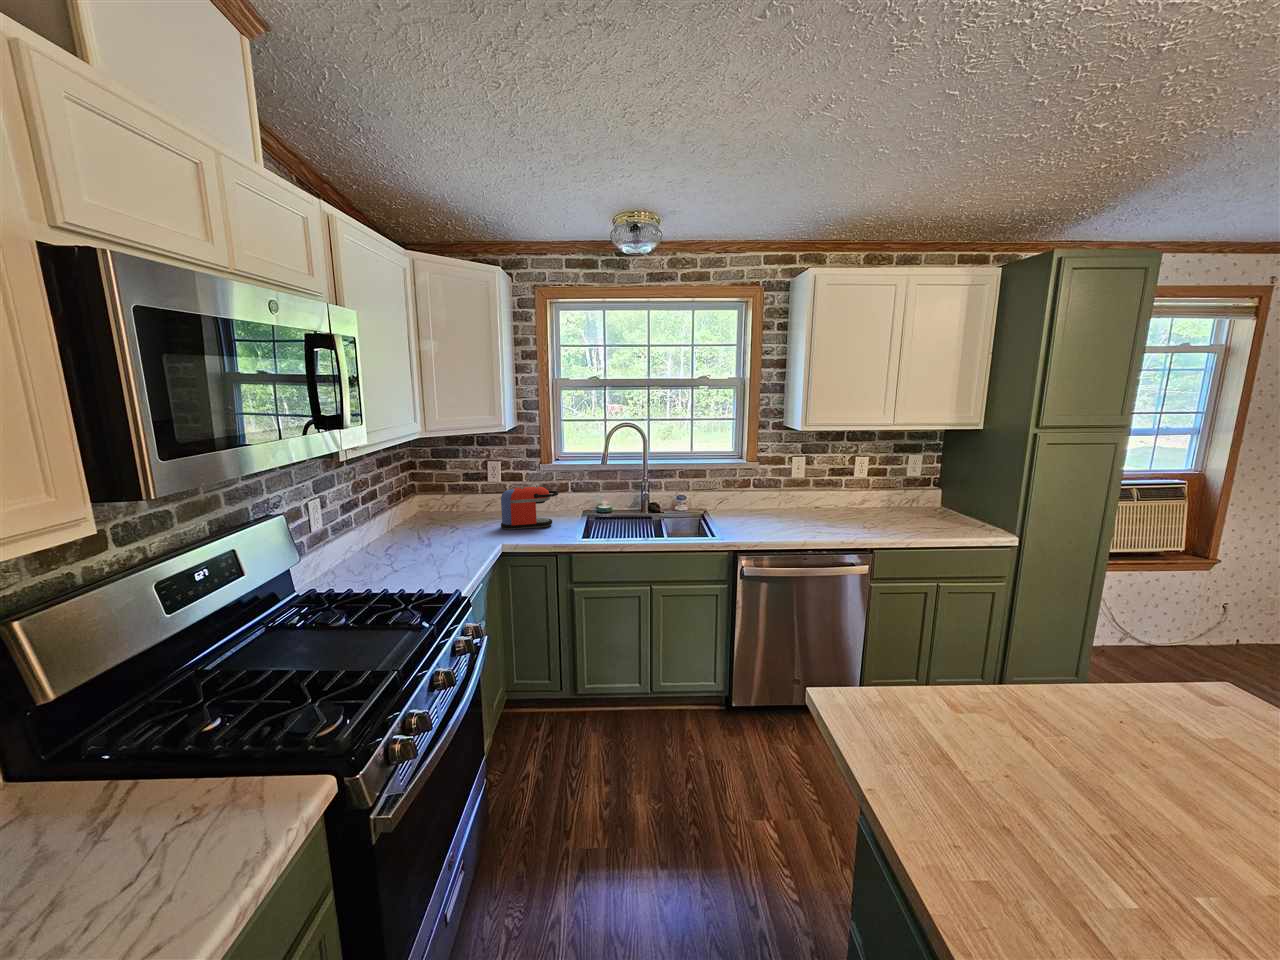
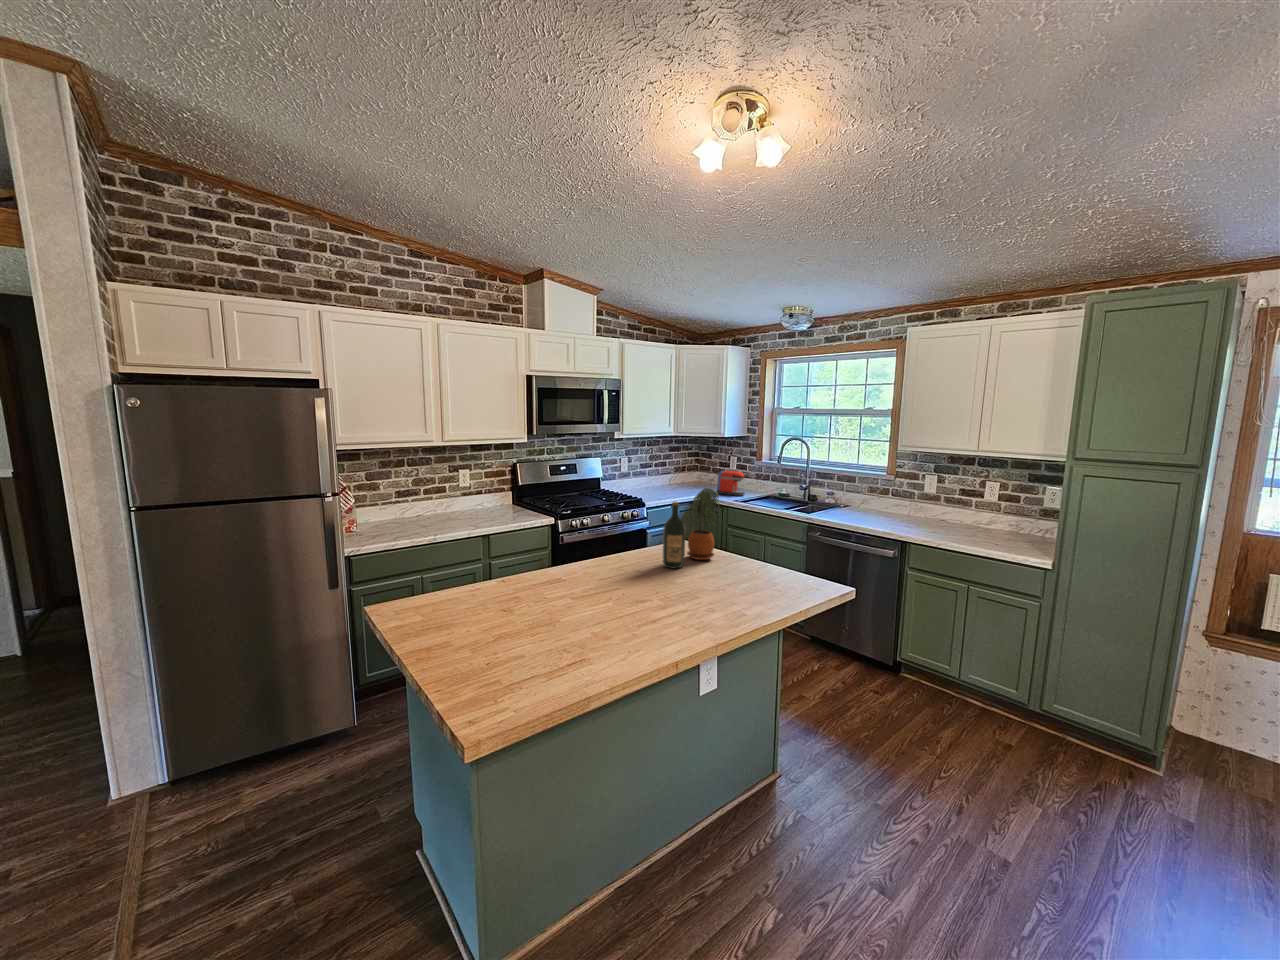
potted plant: none [976,571,1096,763] -> present [687,488,719,560]
wine bottle: none [1104,655,1215,864] -> present [663,502,686,569]

